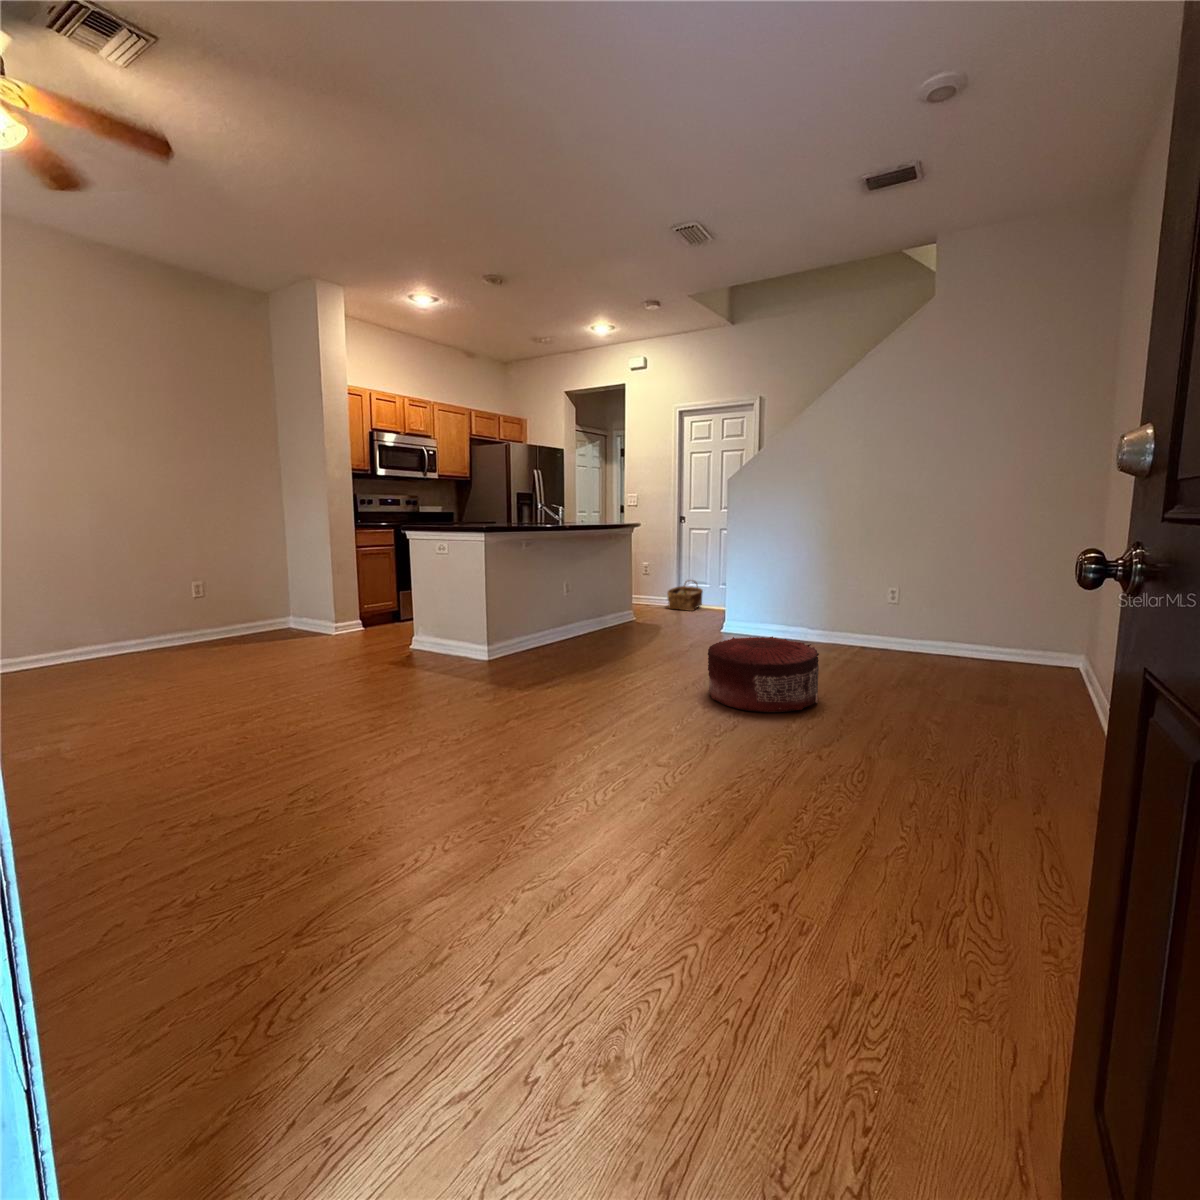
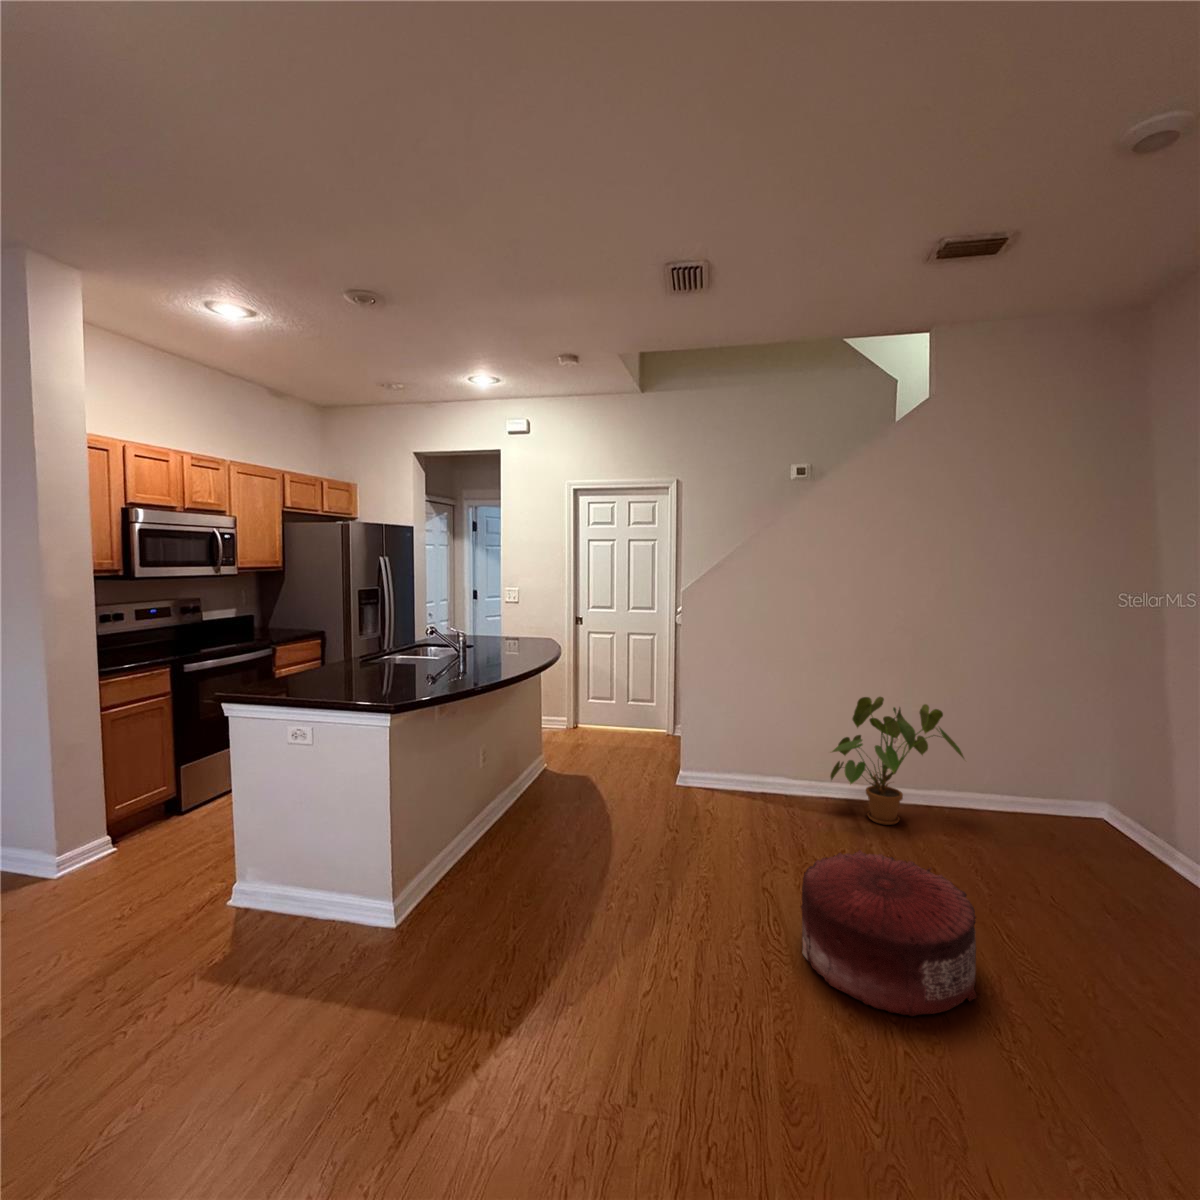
house plant: none [821,562,929,658] -> present [831,697,964,825]
woven basket: present [667,580,703,611] -> none [574,696,616,739]

